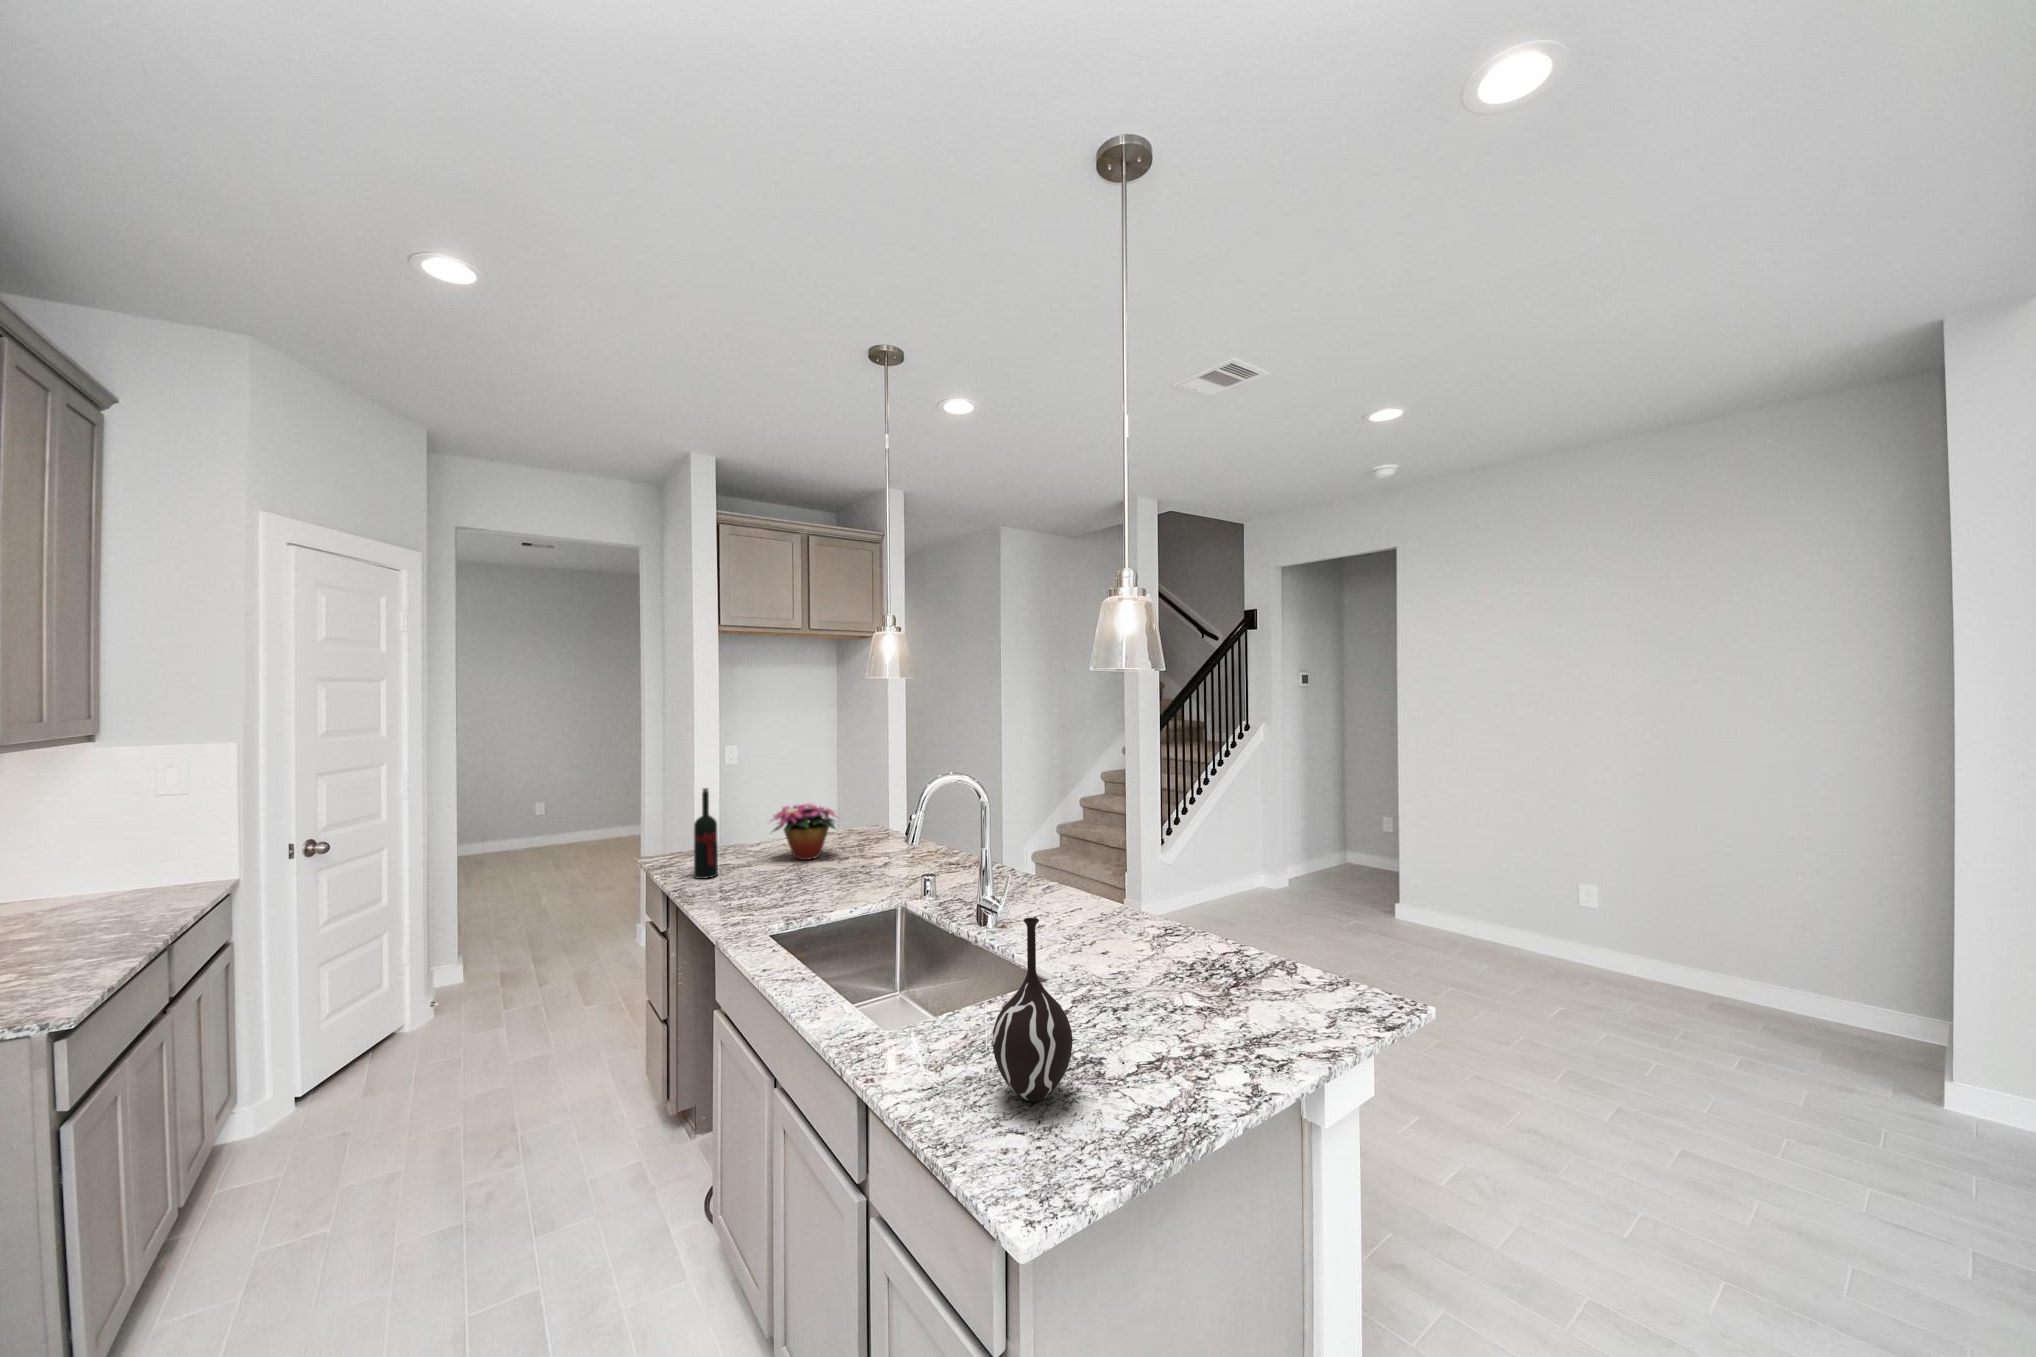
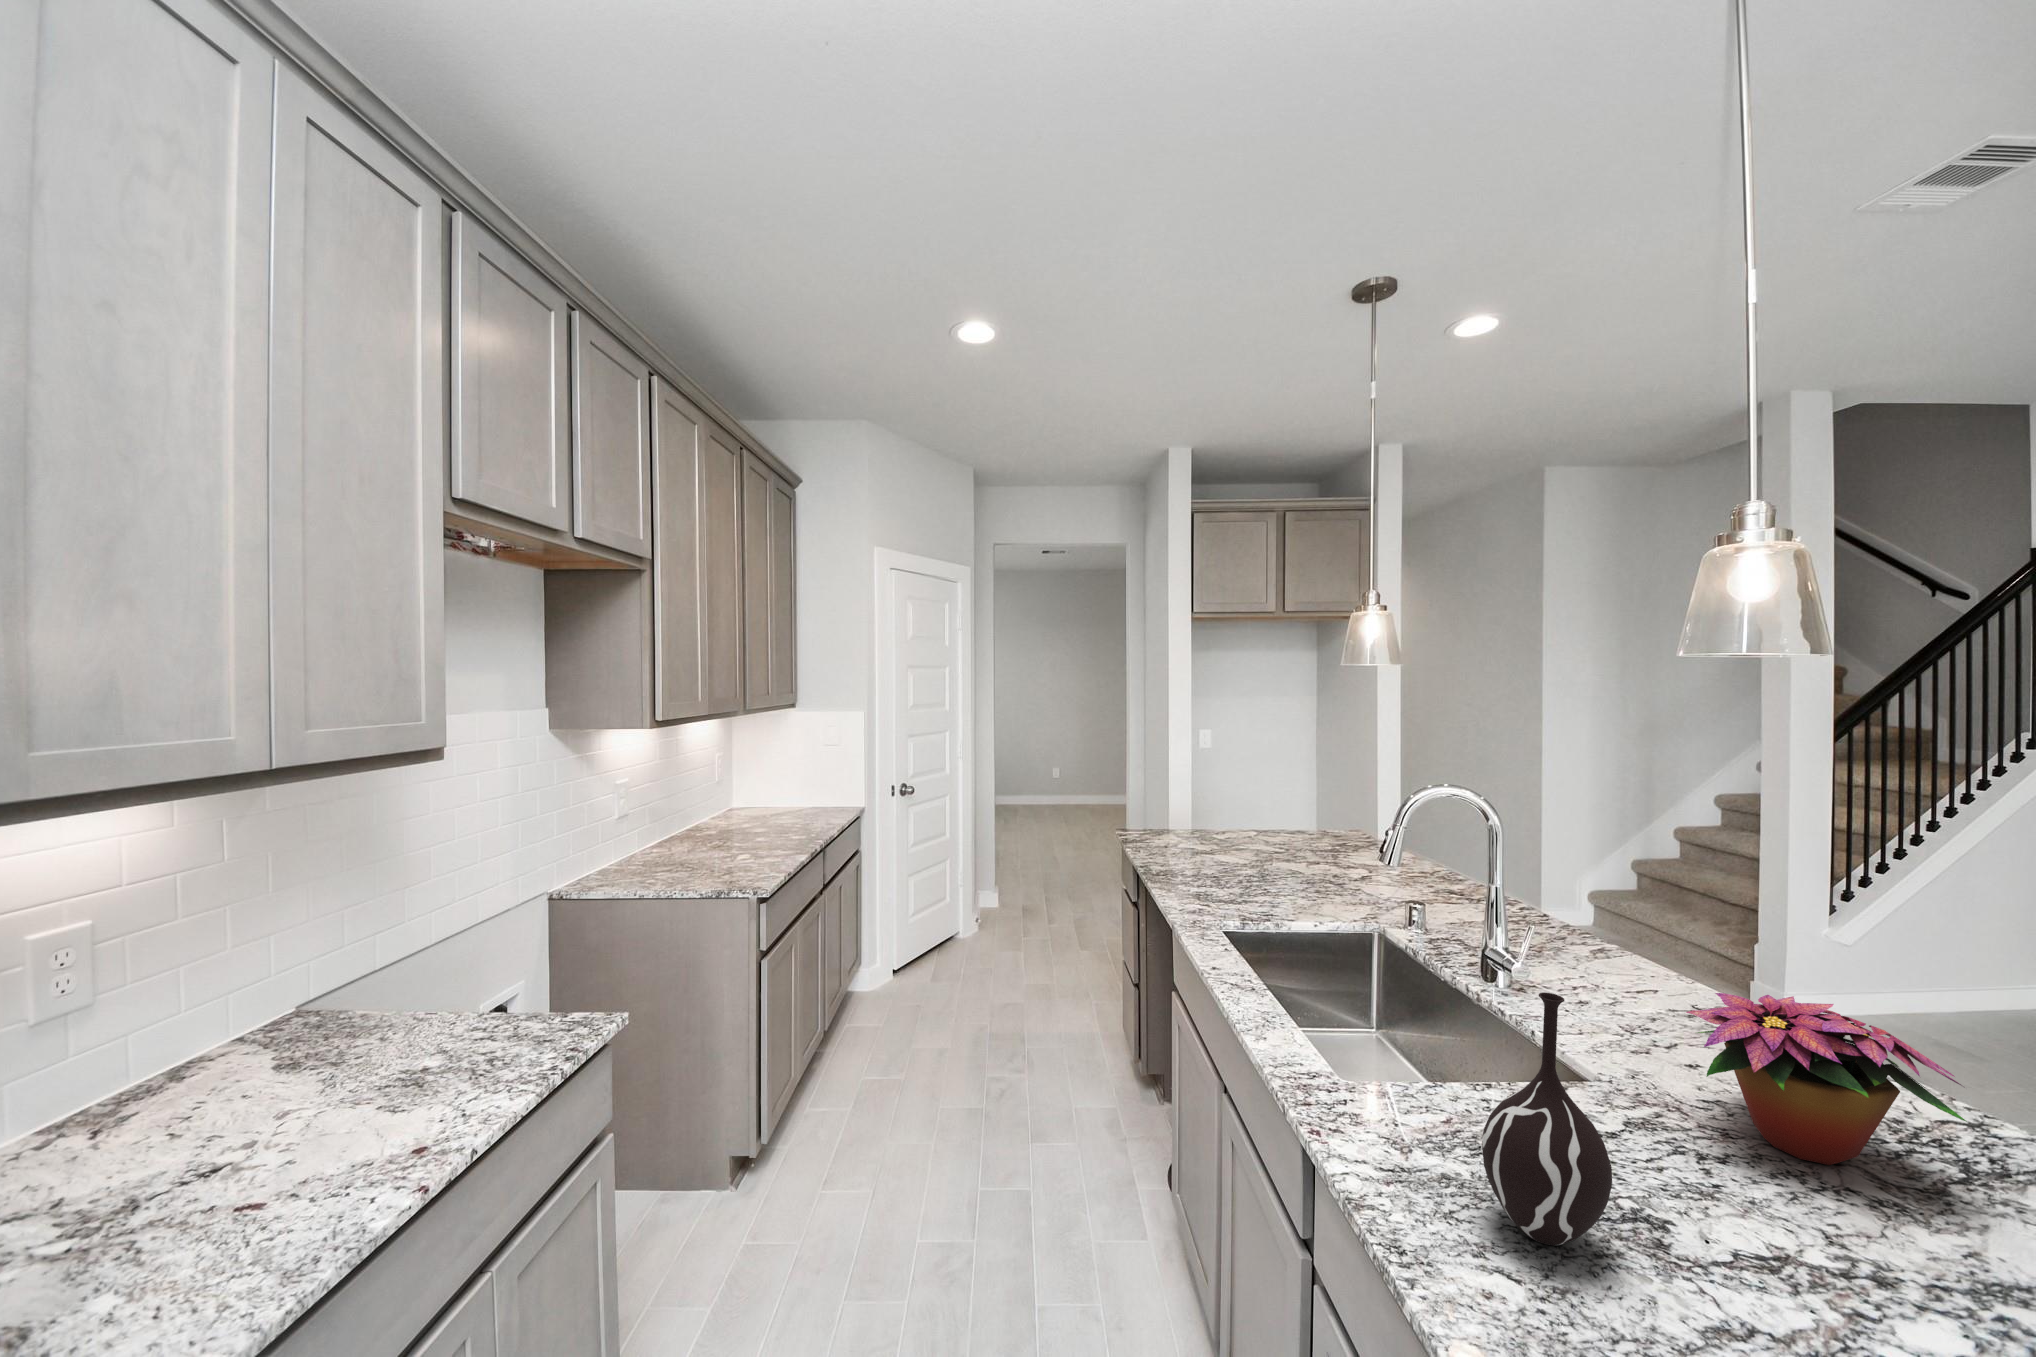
wine bottle: present [694,788,718,879] -> none [1153,763,1178,859]
flower arrangement: present [773,804,836,860] -> present [1686,993,1967,1165]

